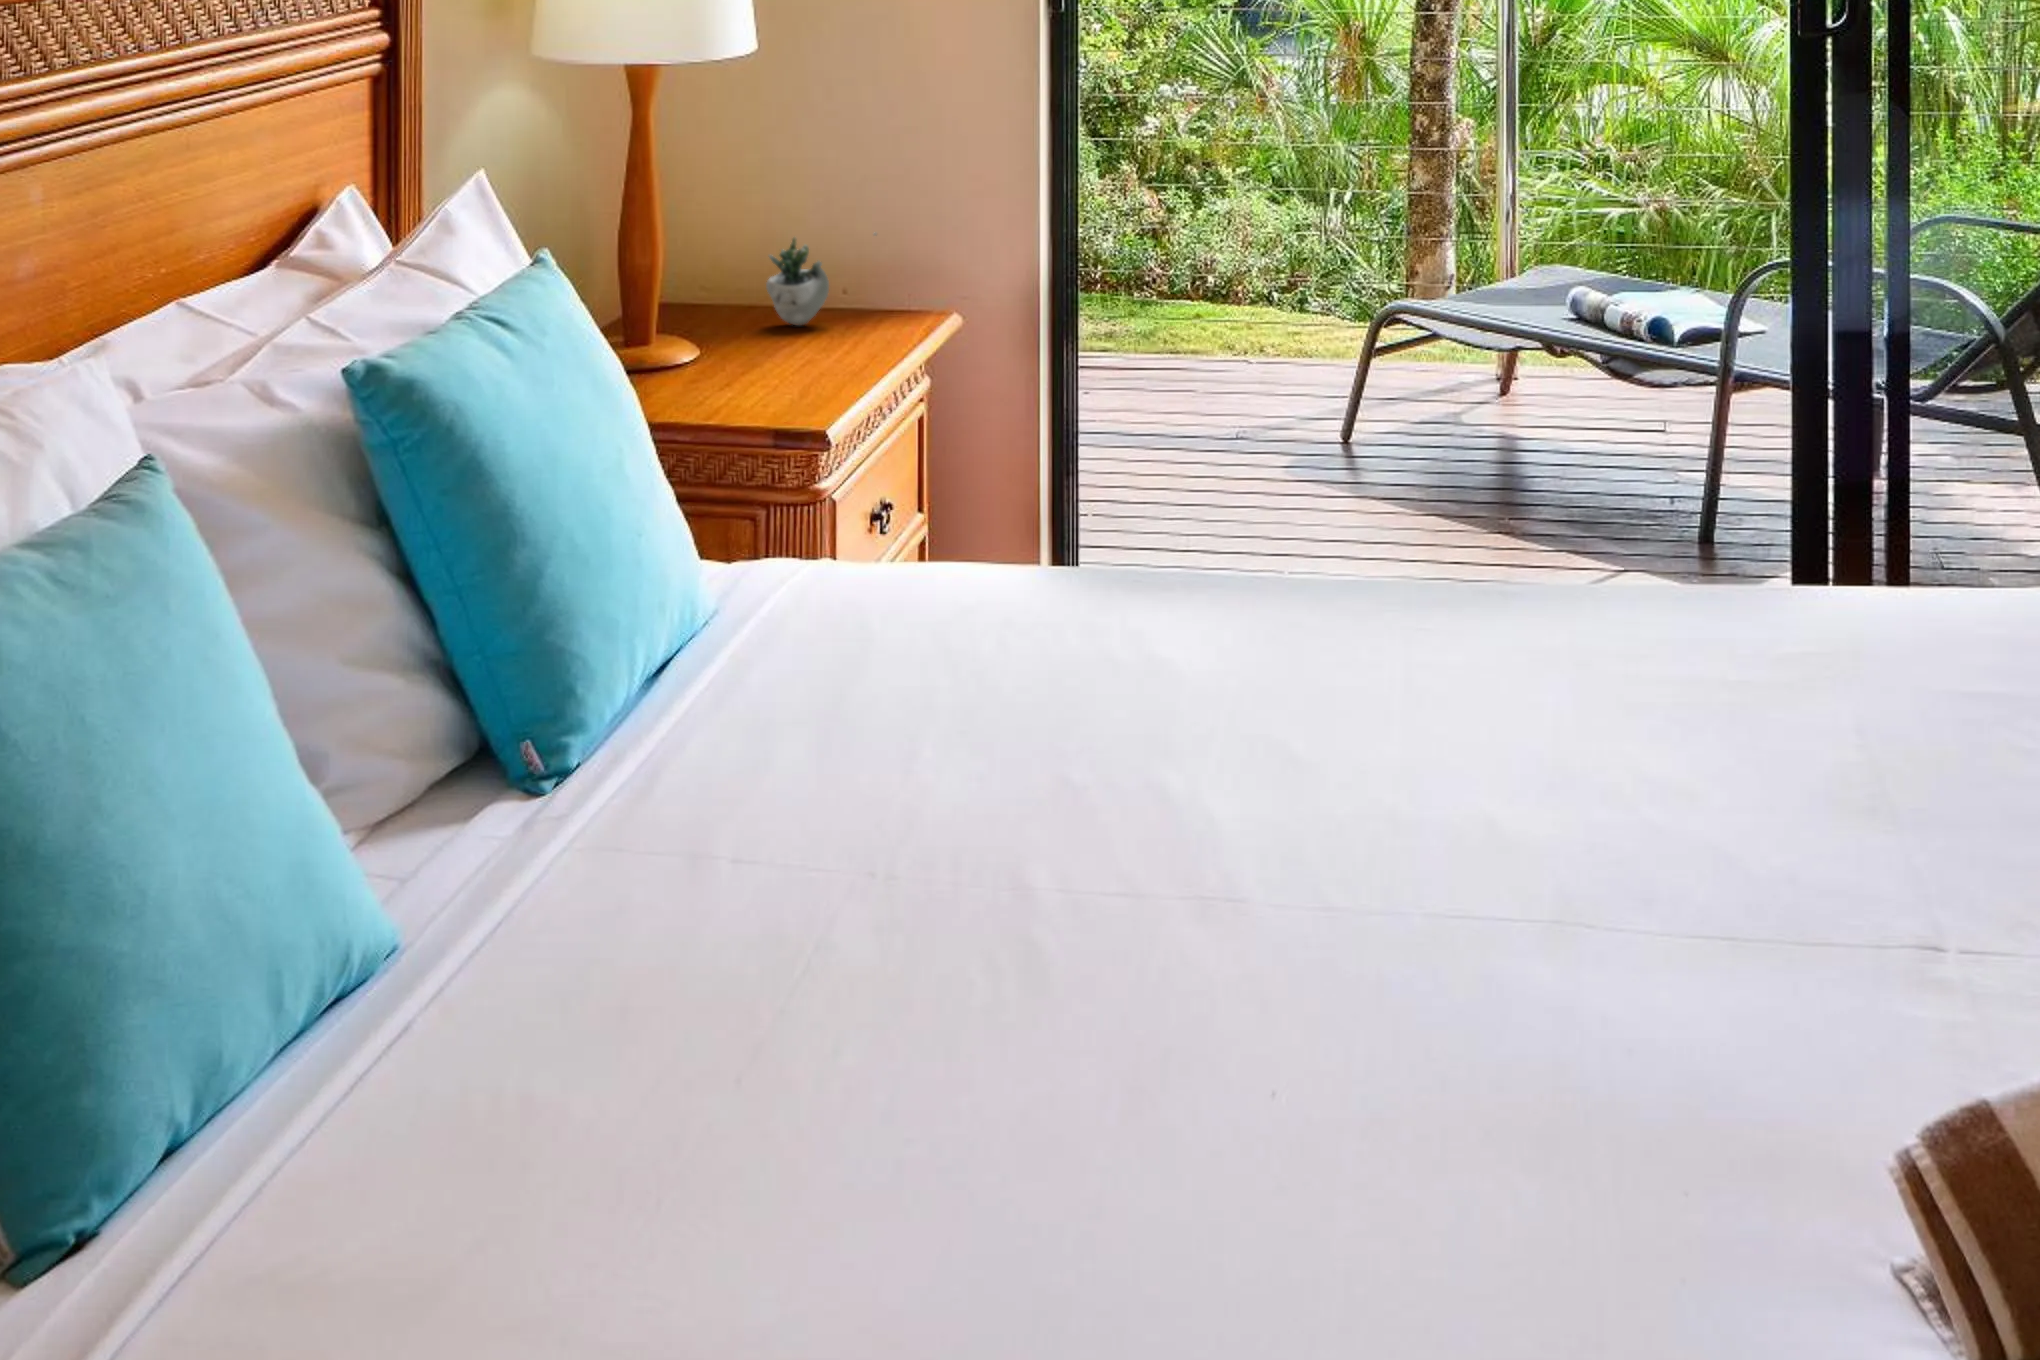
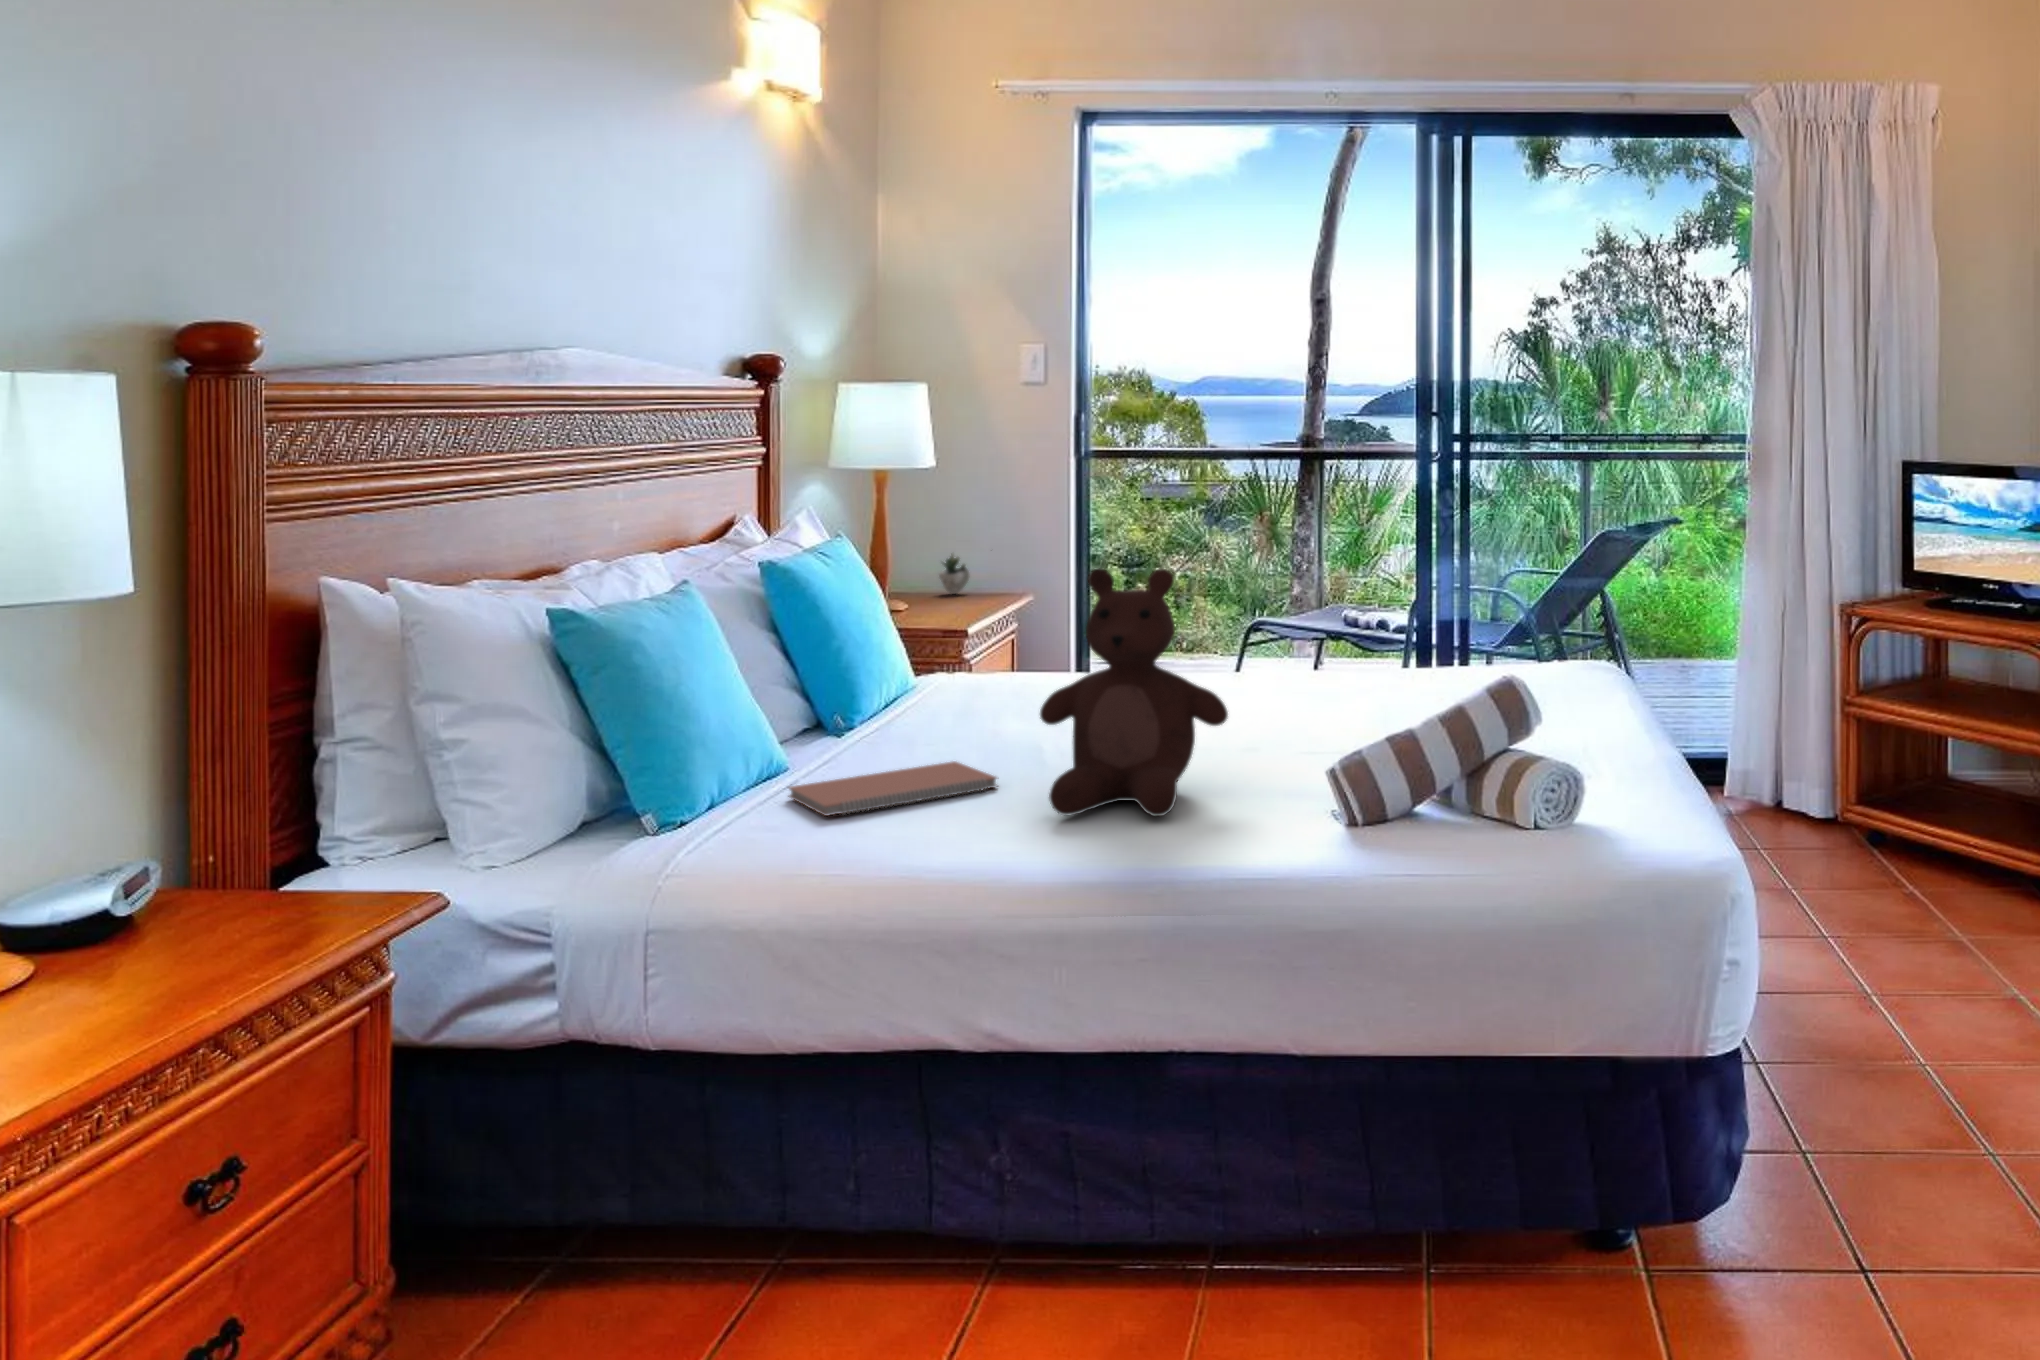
teddy bear: none [1040,515,1575,1280] -> present [1040,568,1228,816]
notebook: none [369,957,924,1201] -> present [789,761,997,816]

